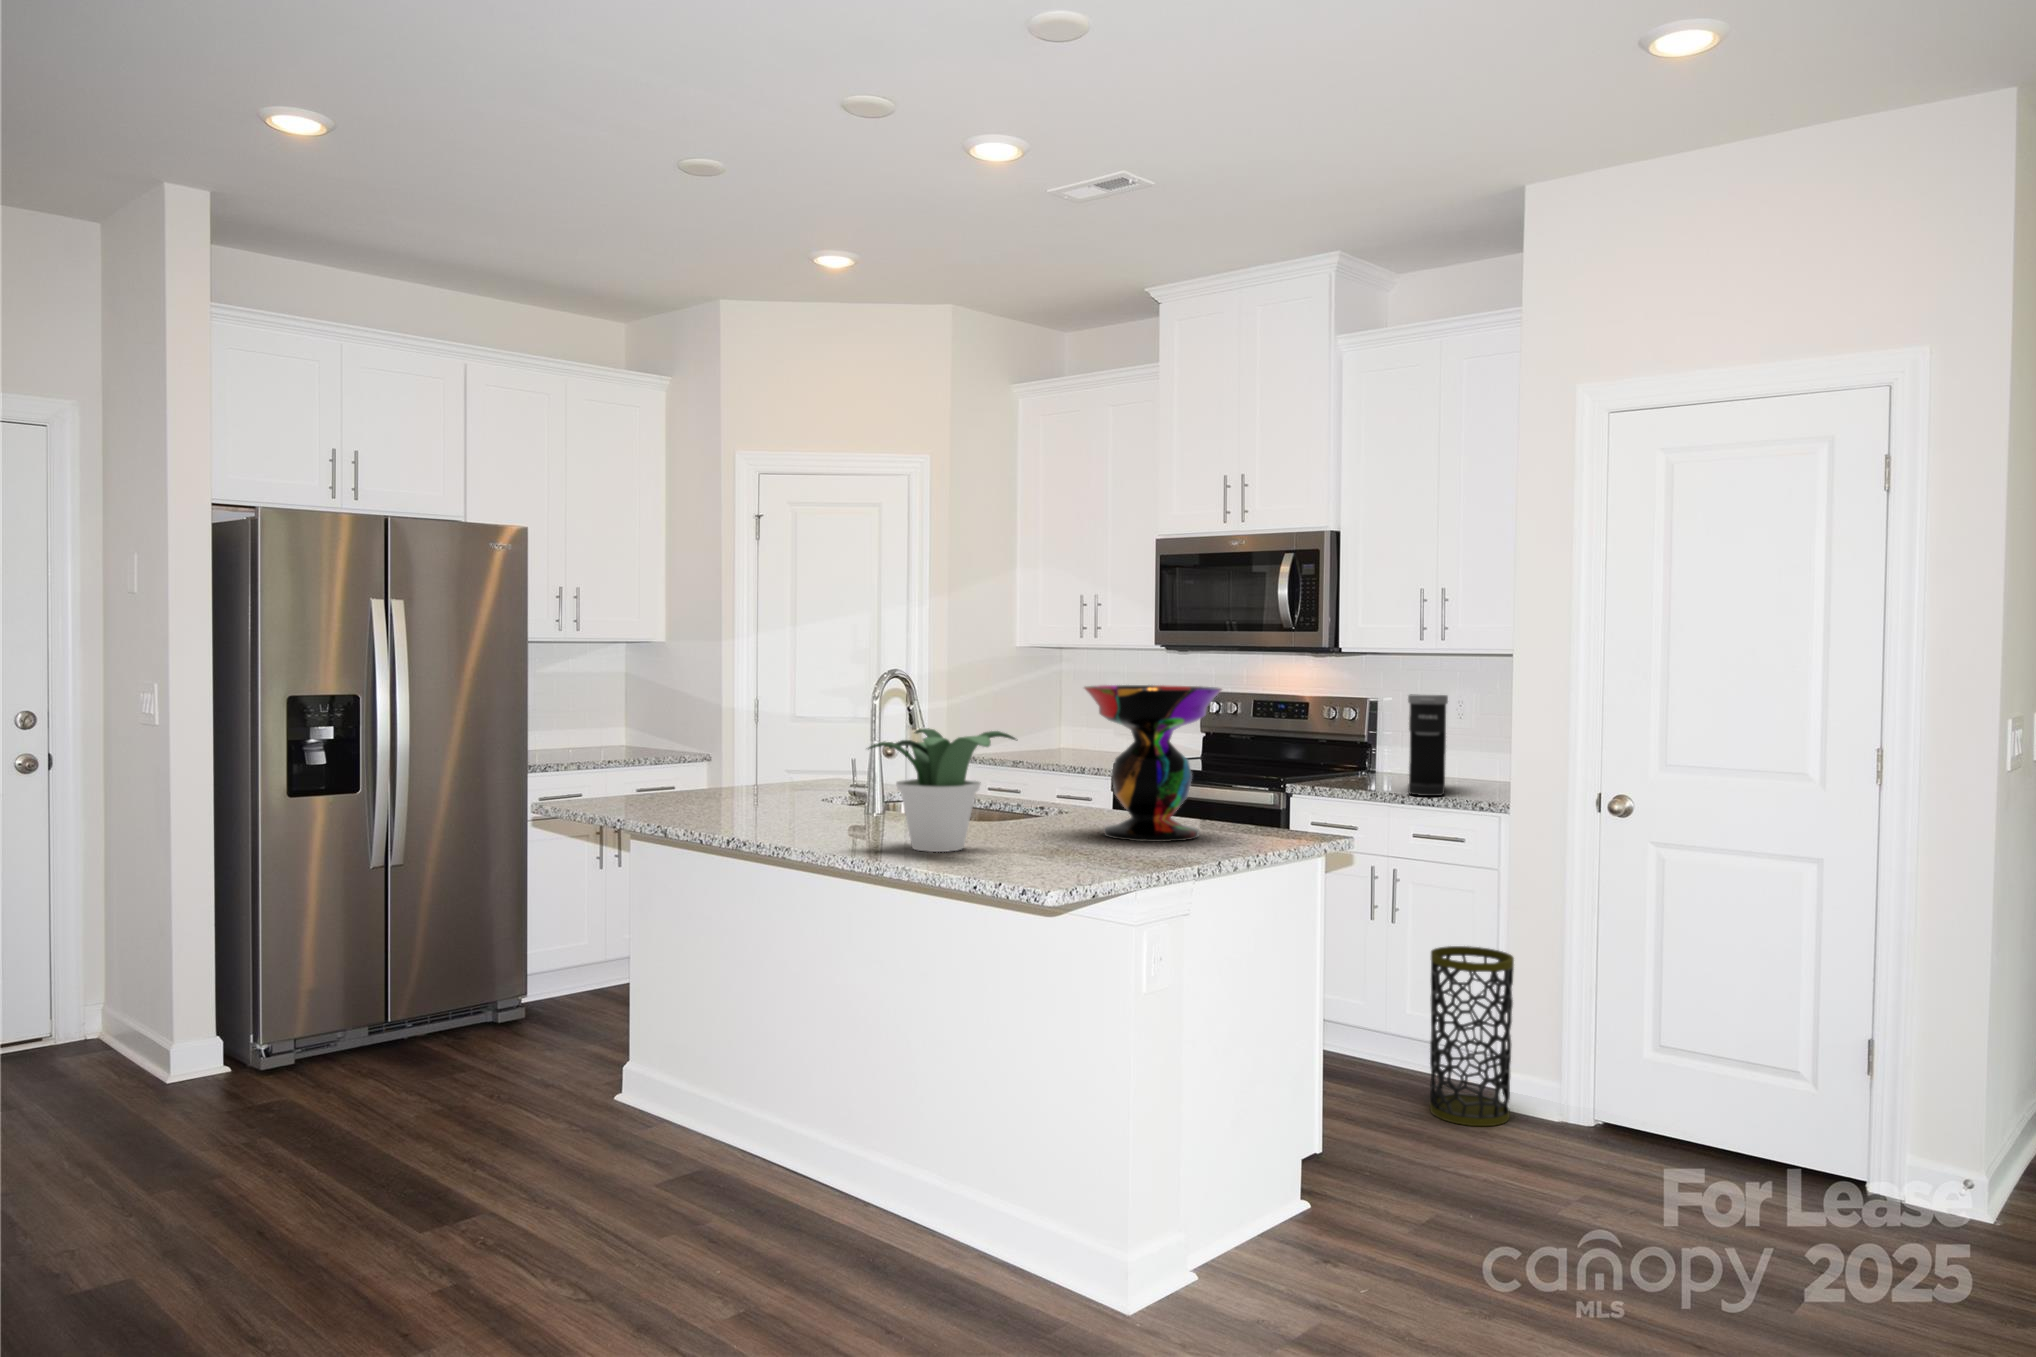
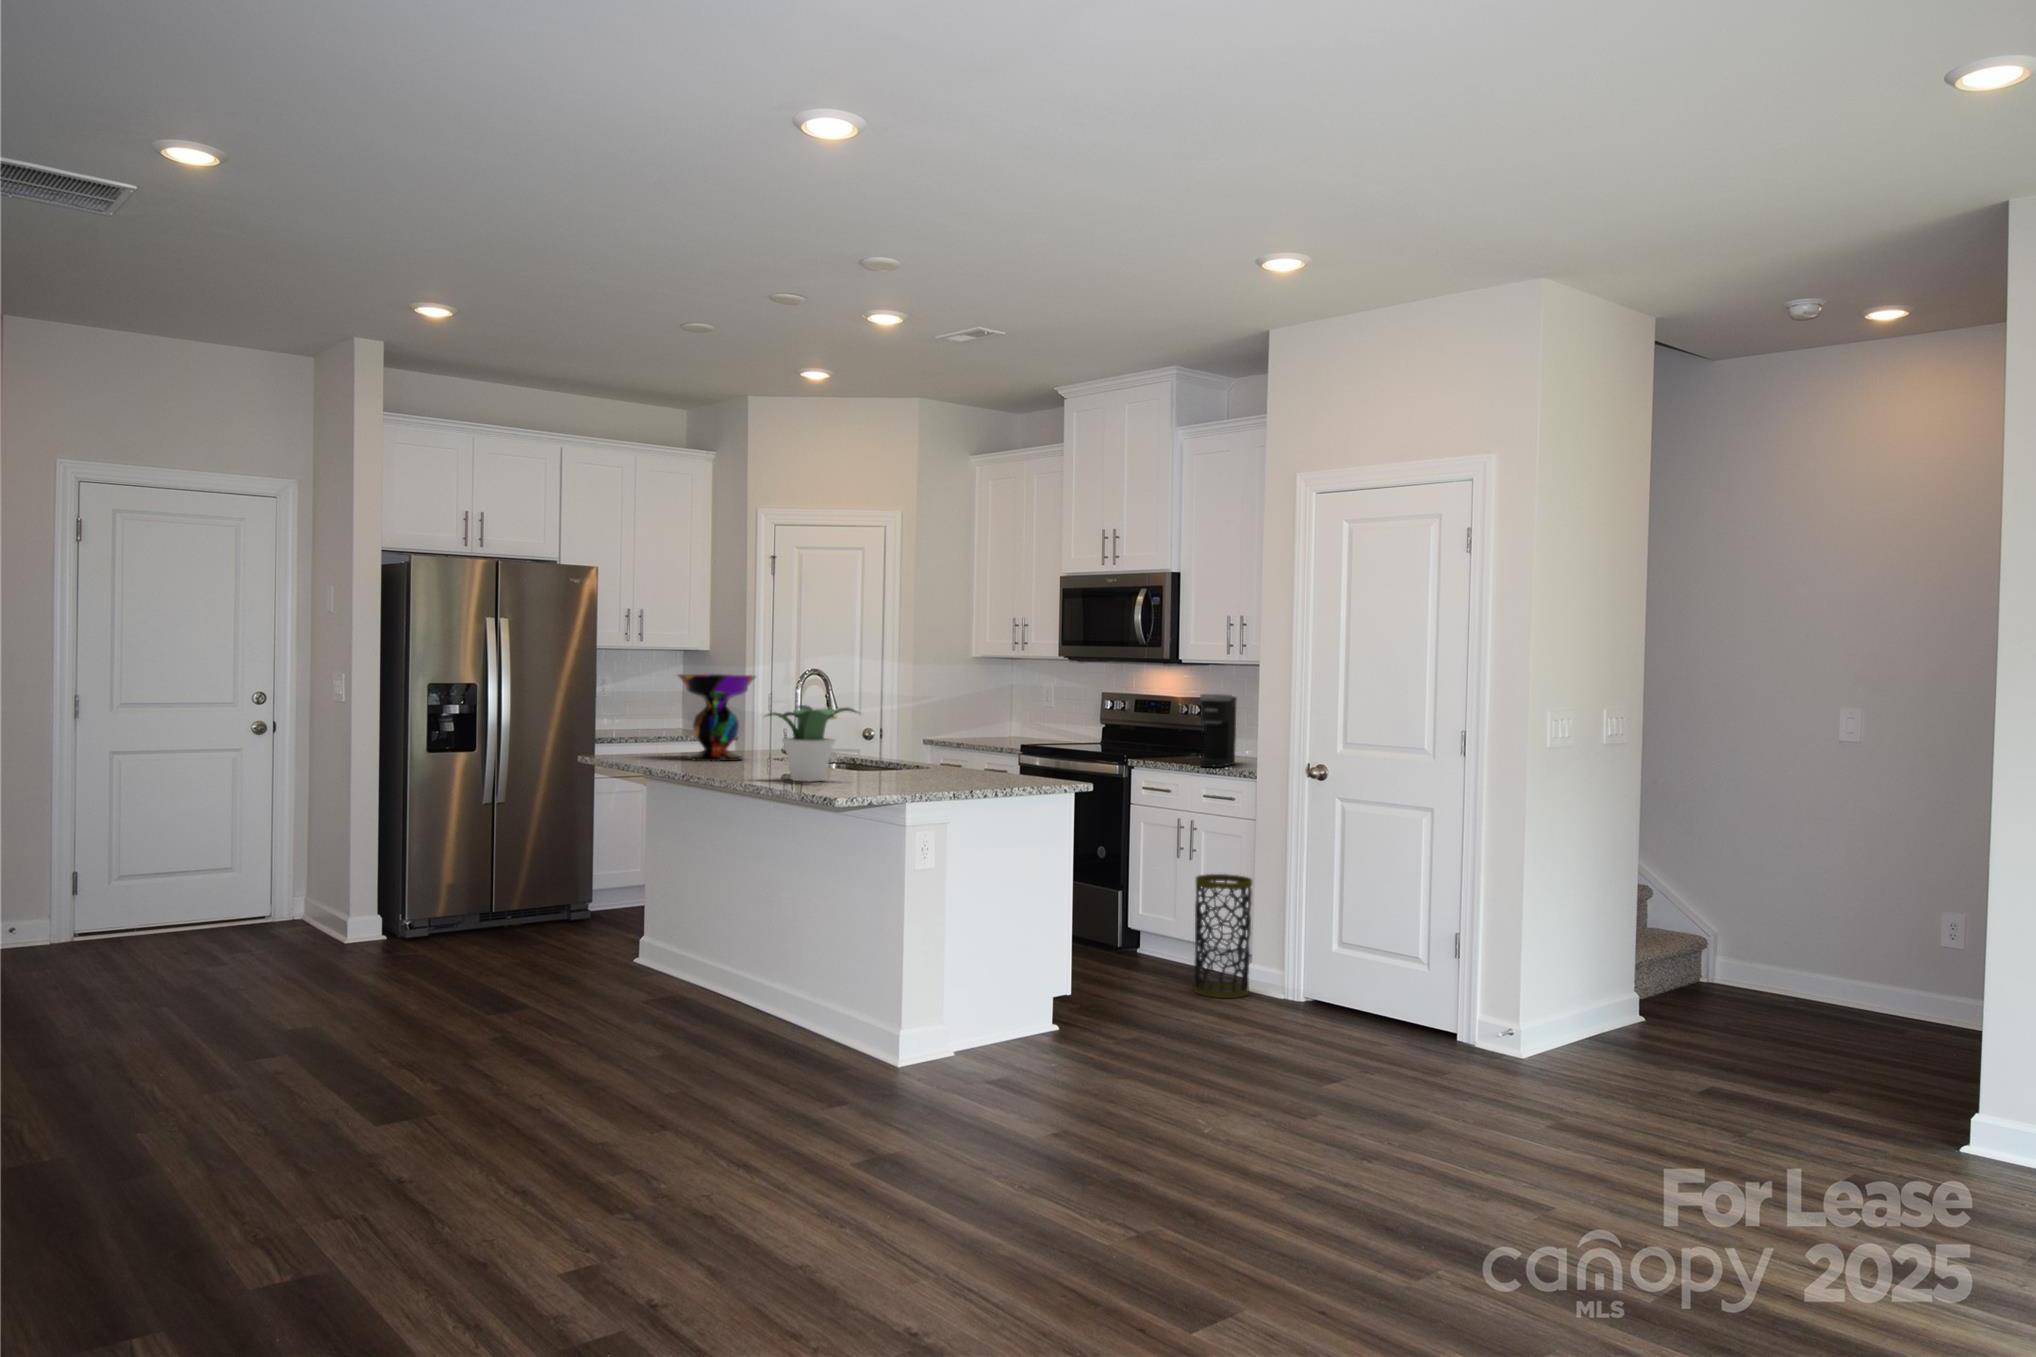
decorative bowl: present [1084,685,1222,842] -> present [678,674,756,761]

